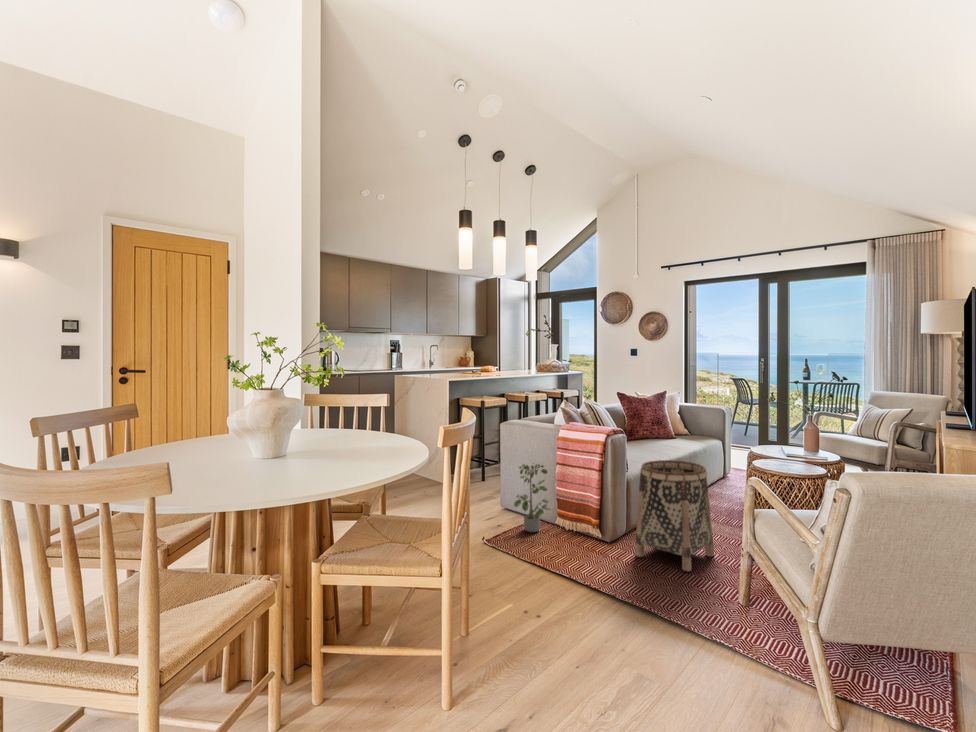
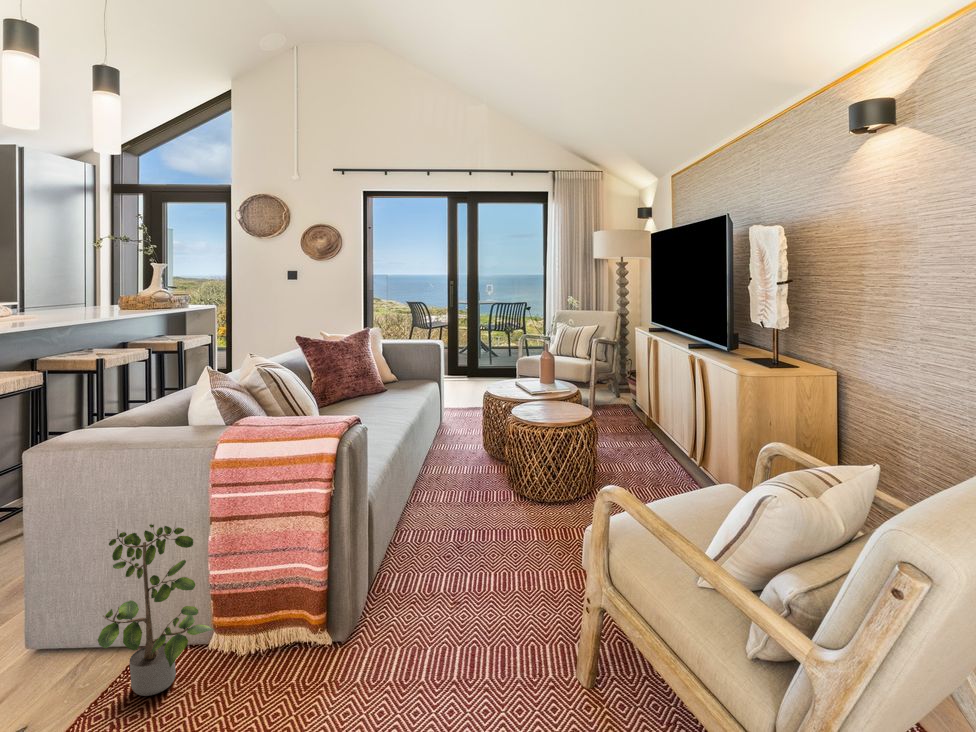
basket: present [635,460,714,571] -> none [417,471,548,702]

